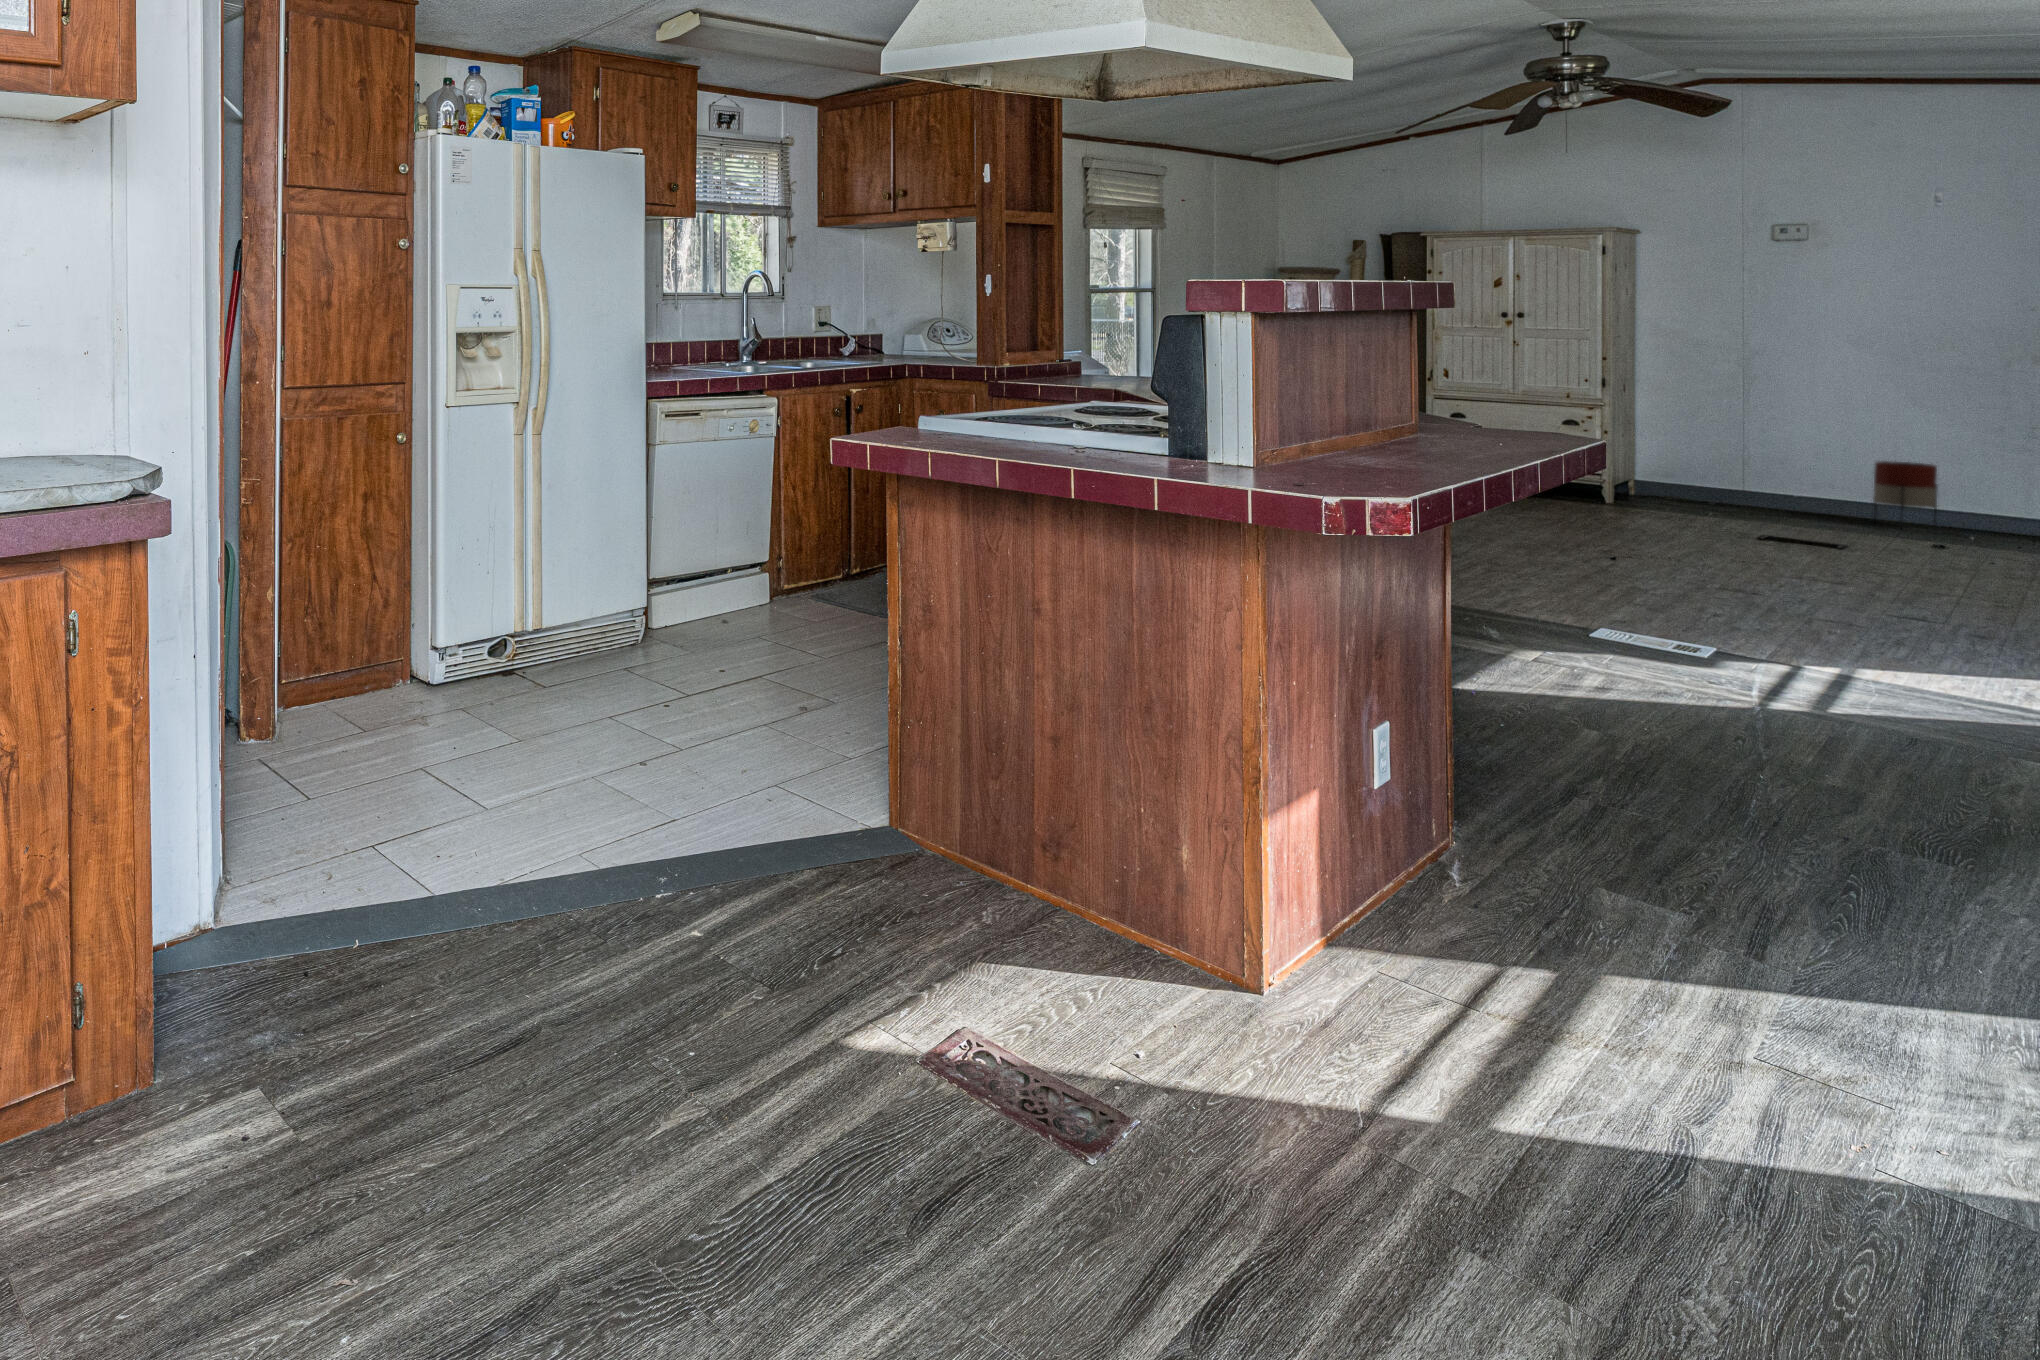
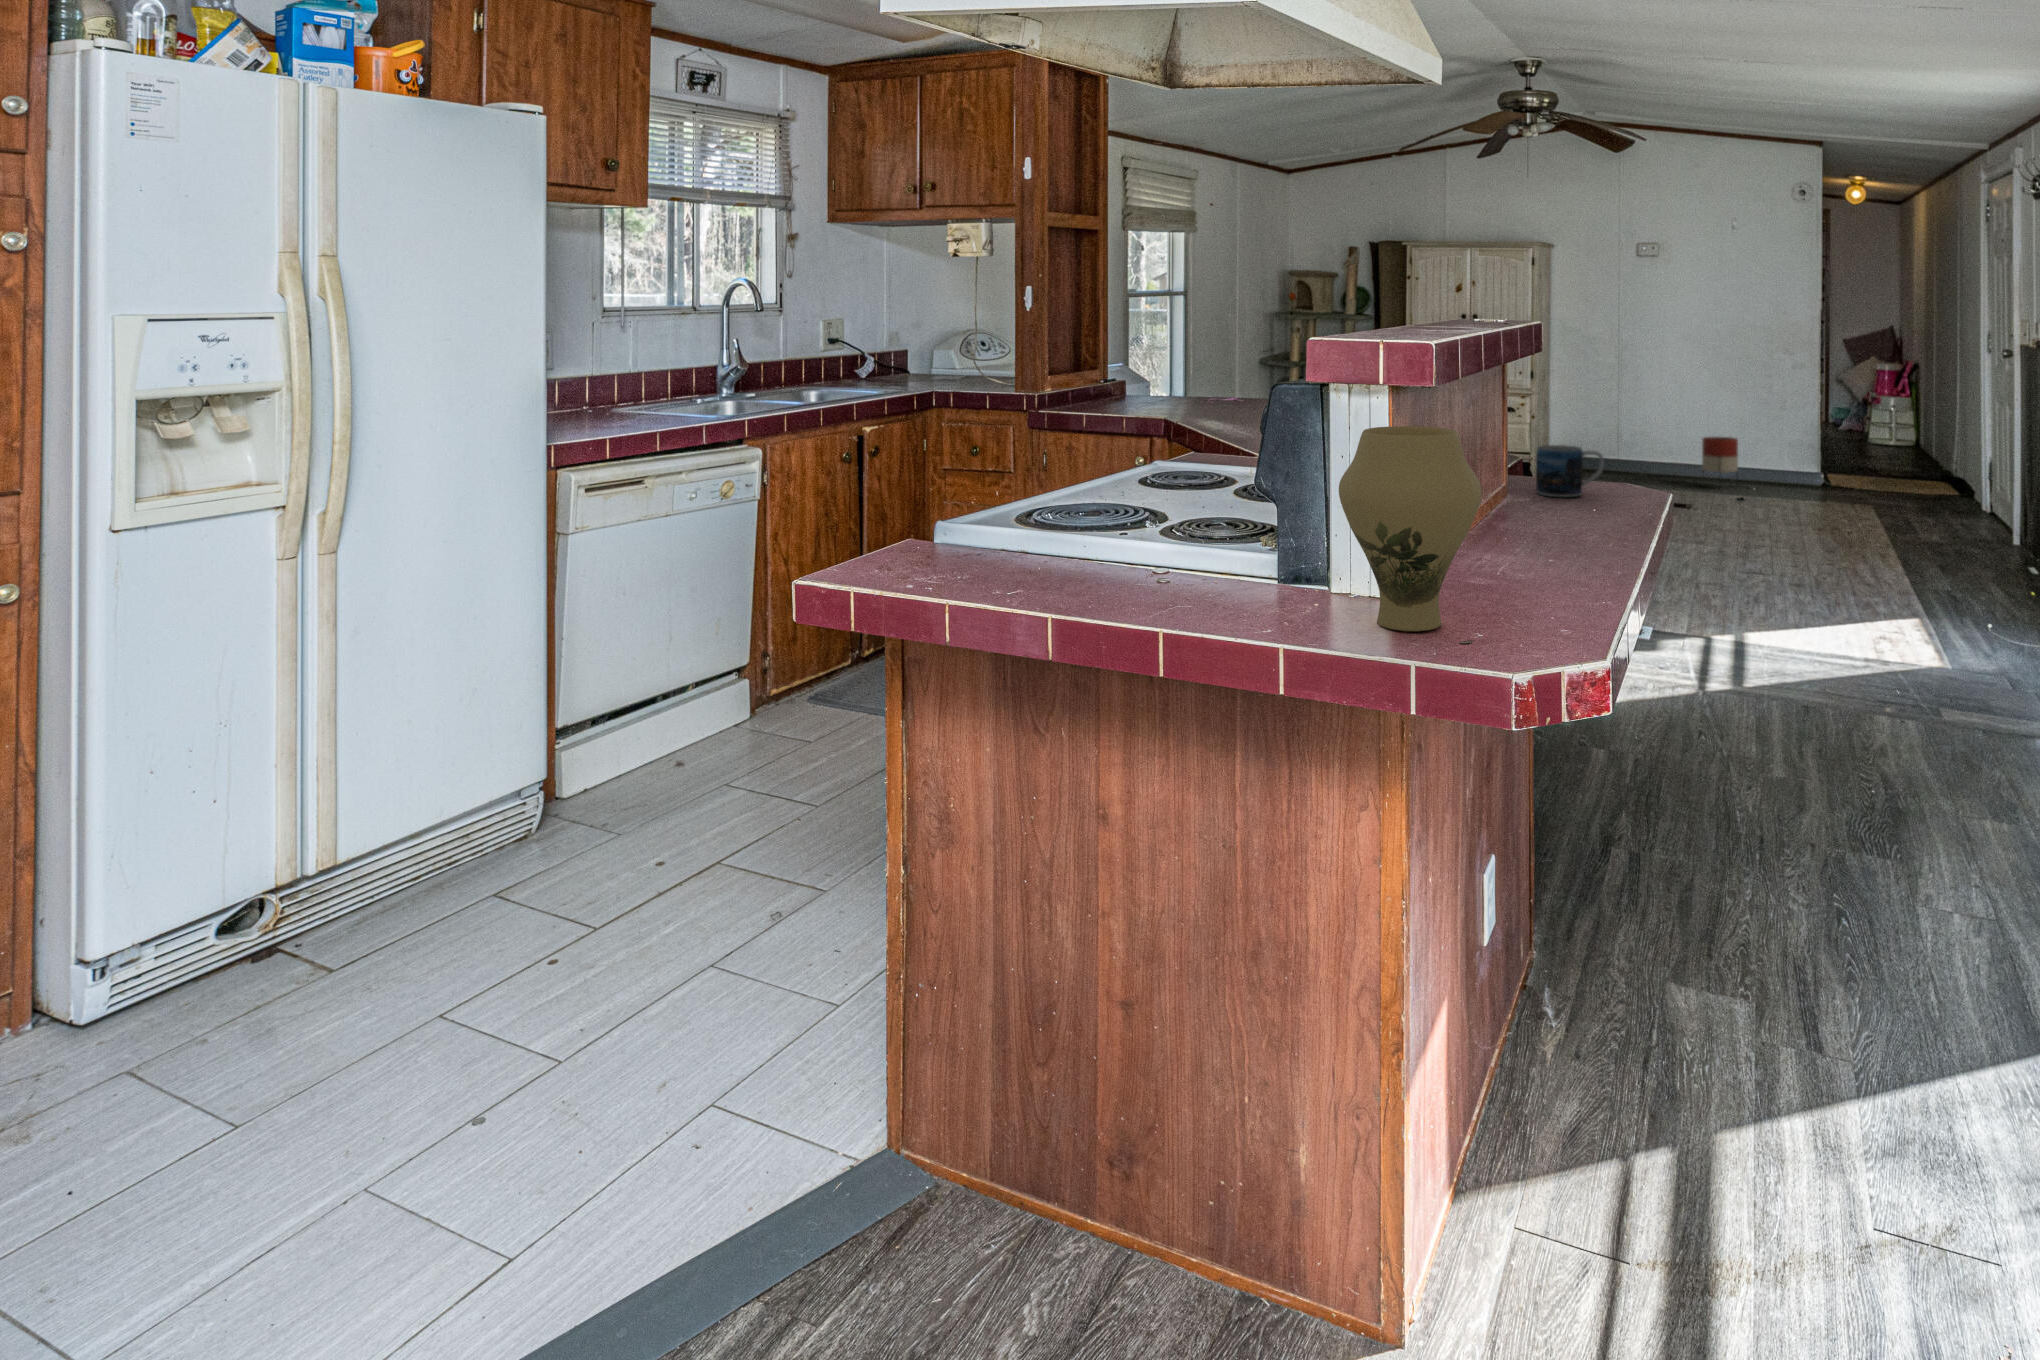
vase: none [1217,345,1331,483] -> present [1339,426,1482,631]
mug: none [1463,397,1538,441] -> present [1536,445,1604,497]

